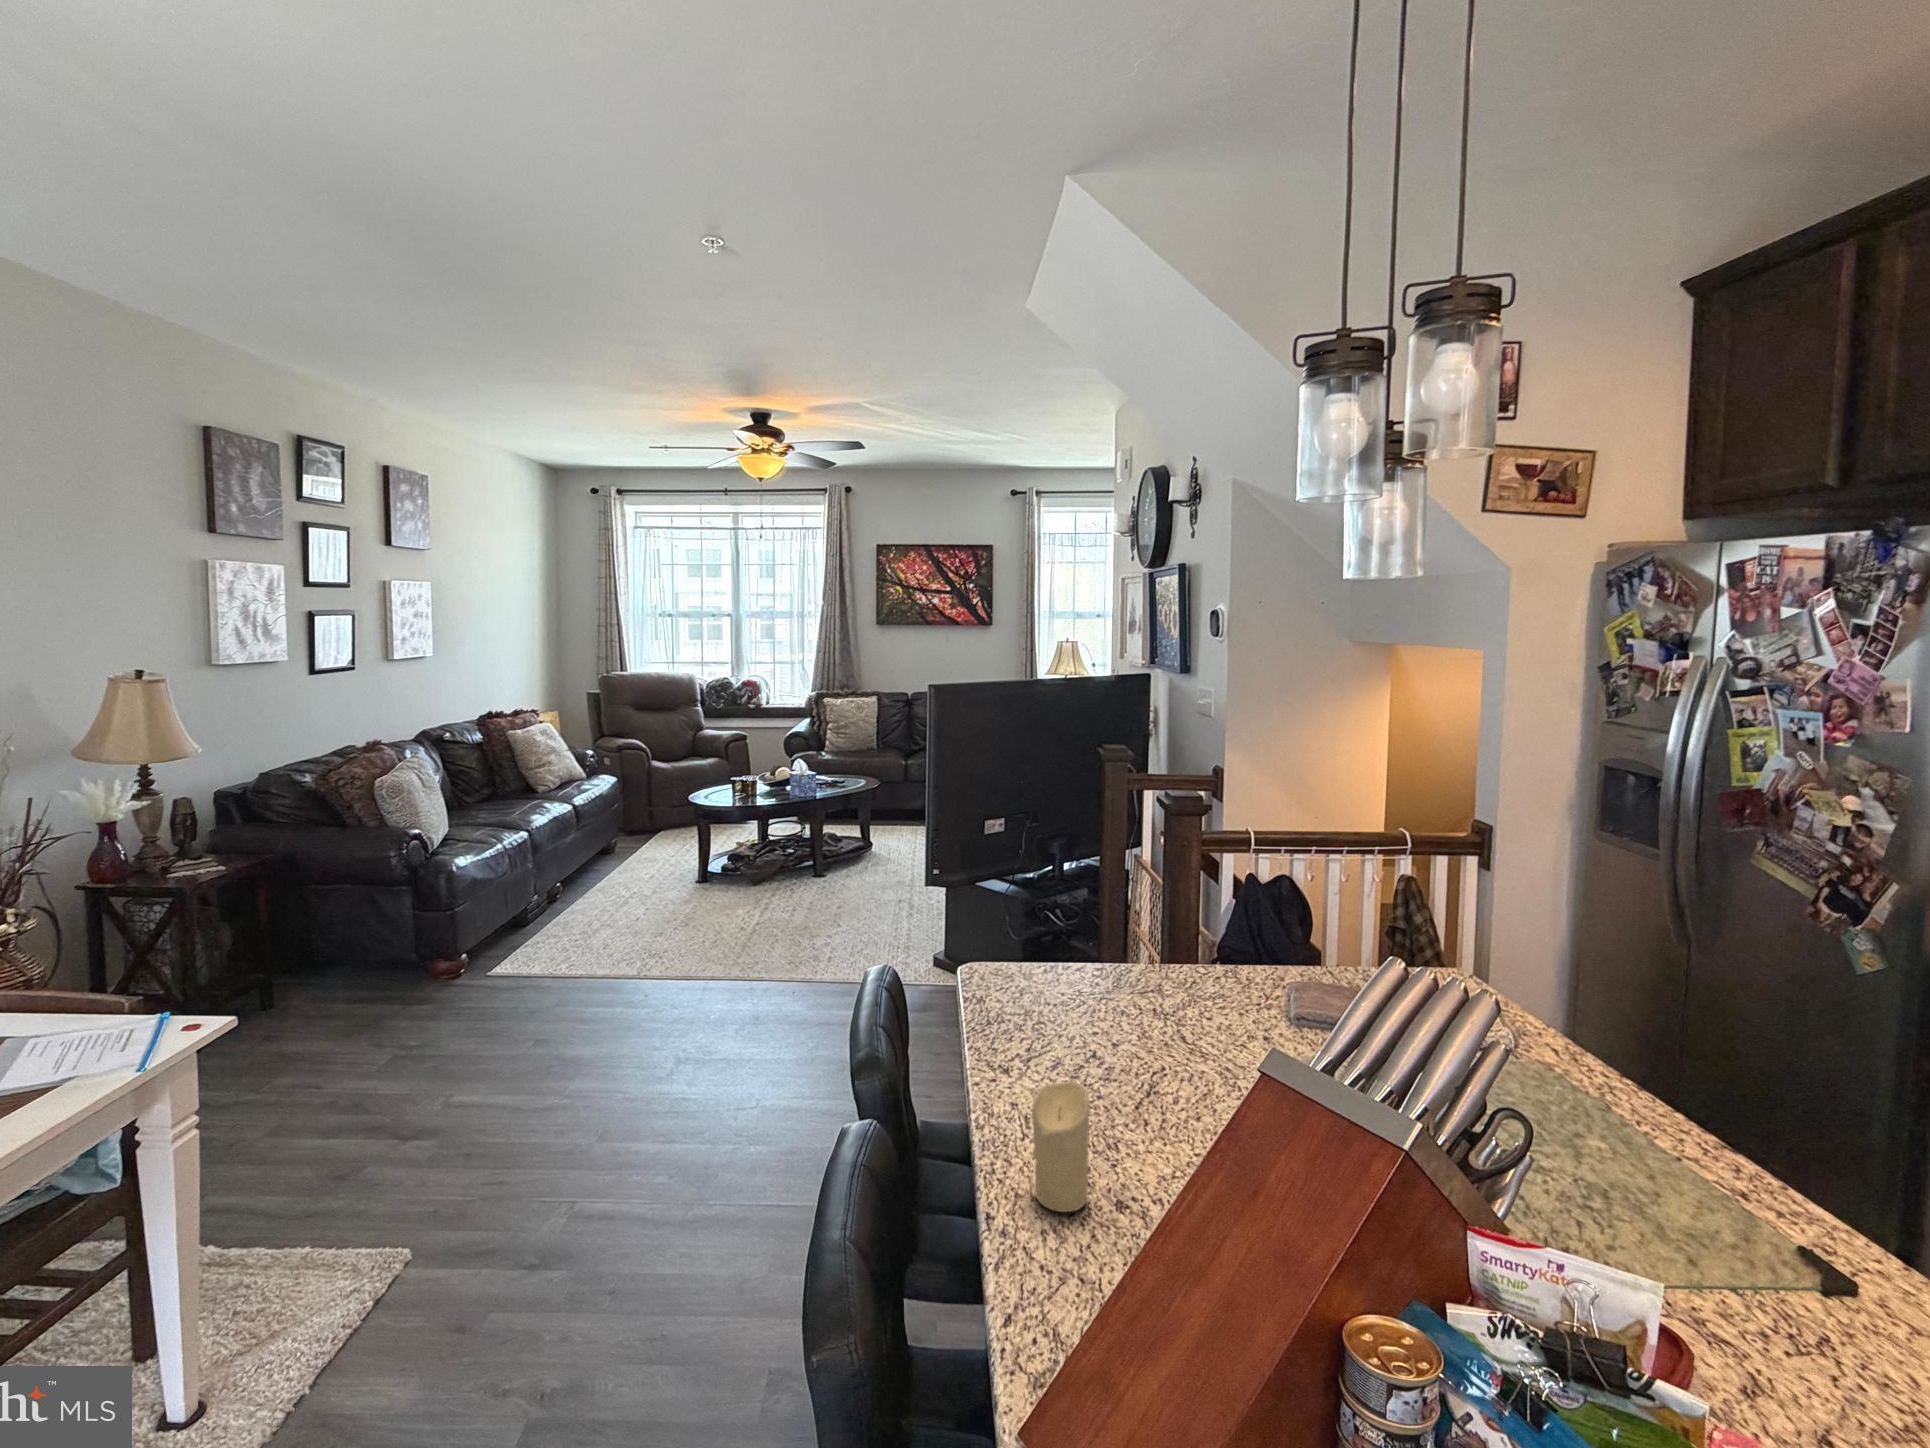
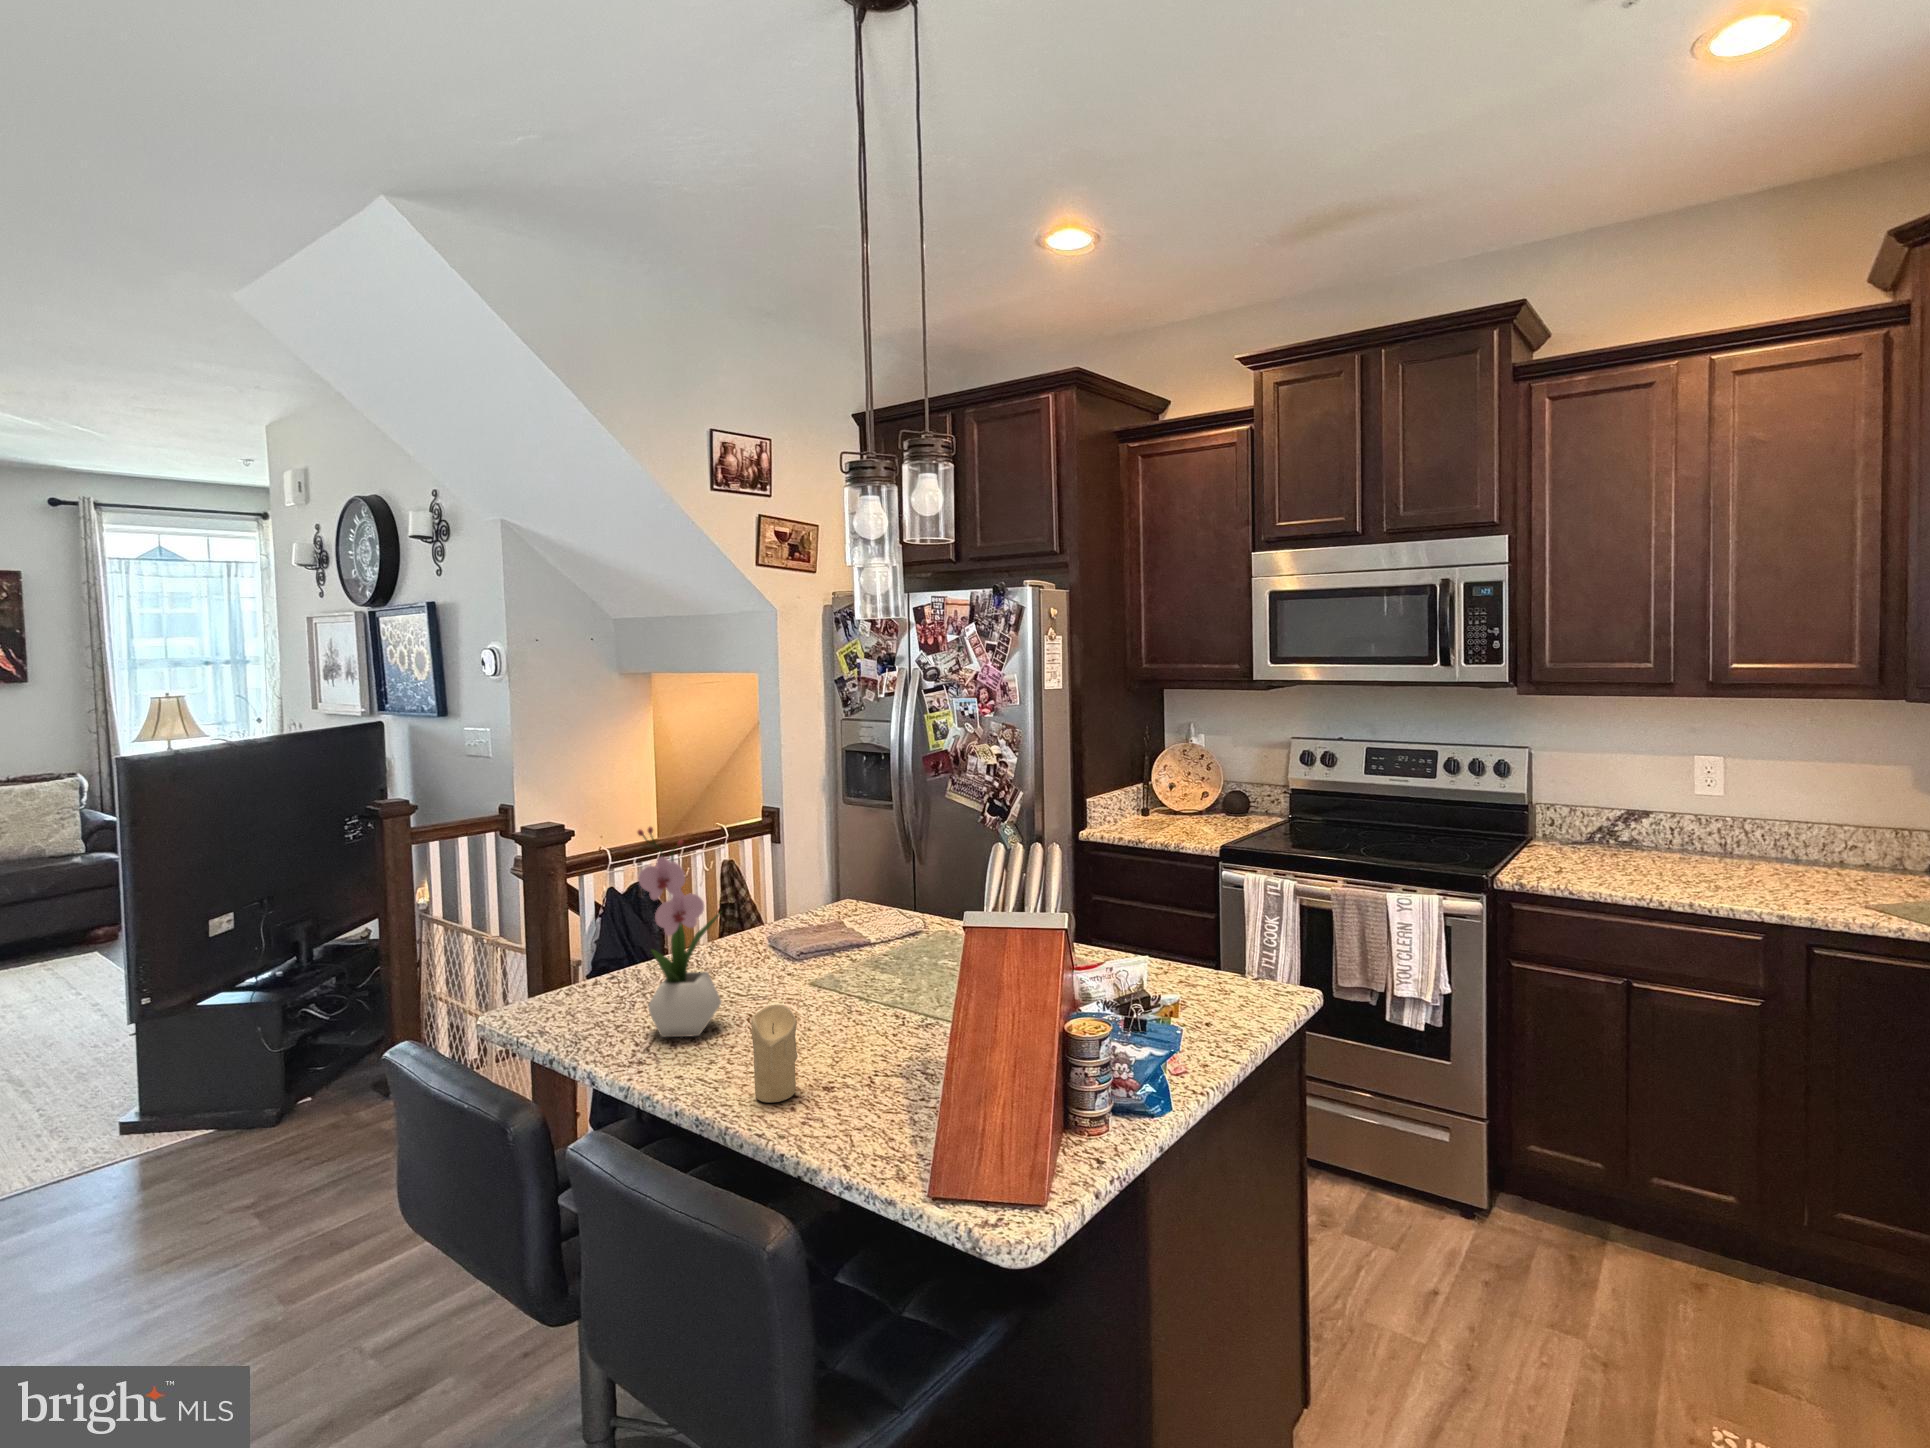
flower arrangement: none [1028,818,1143,1078] -> present [638,827,721,1037]

